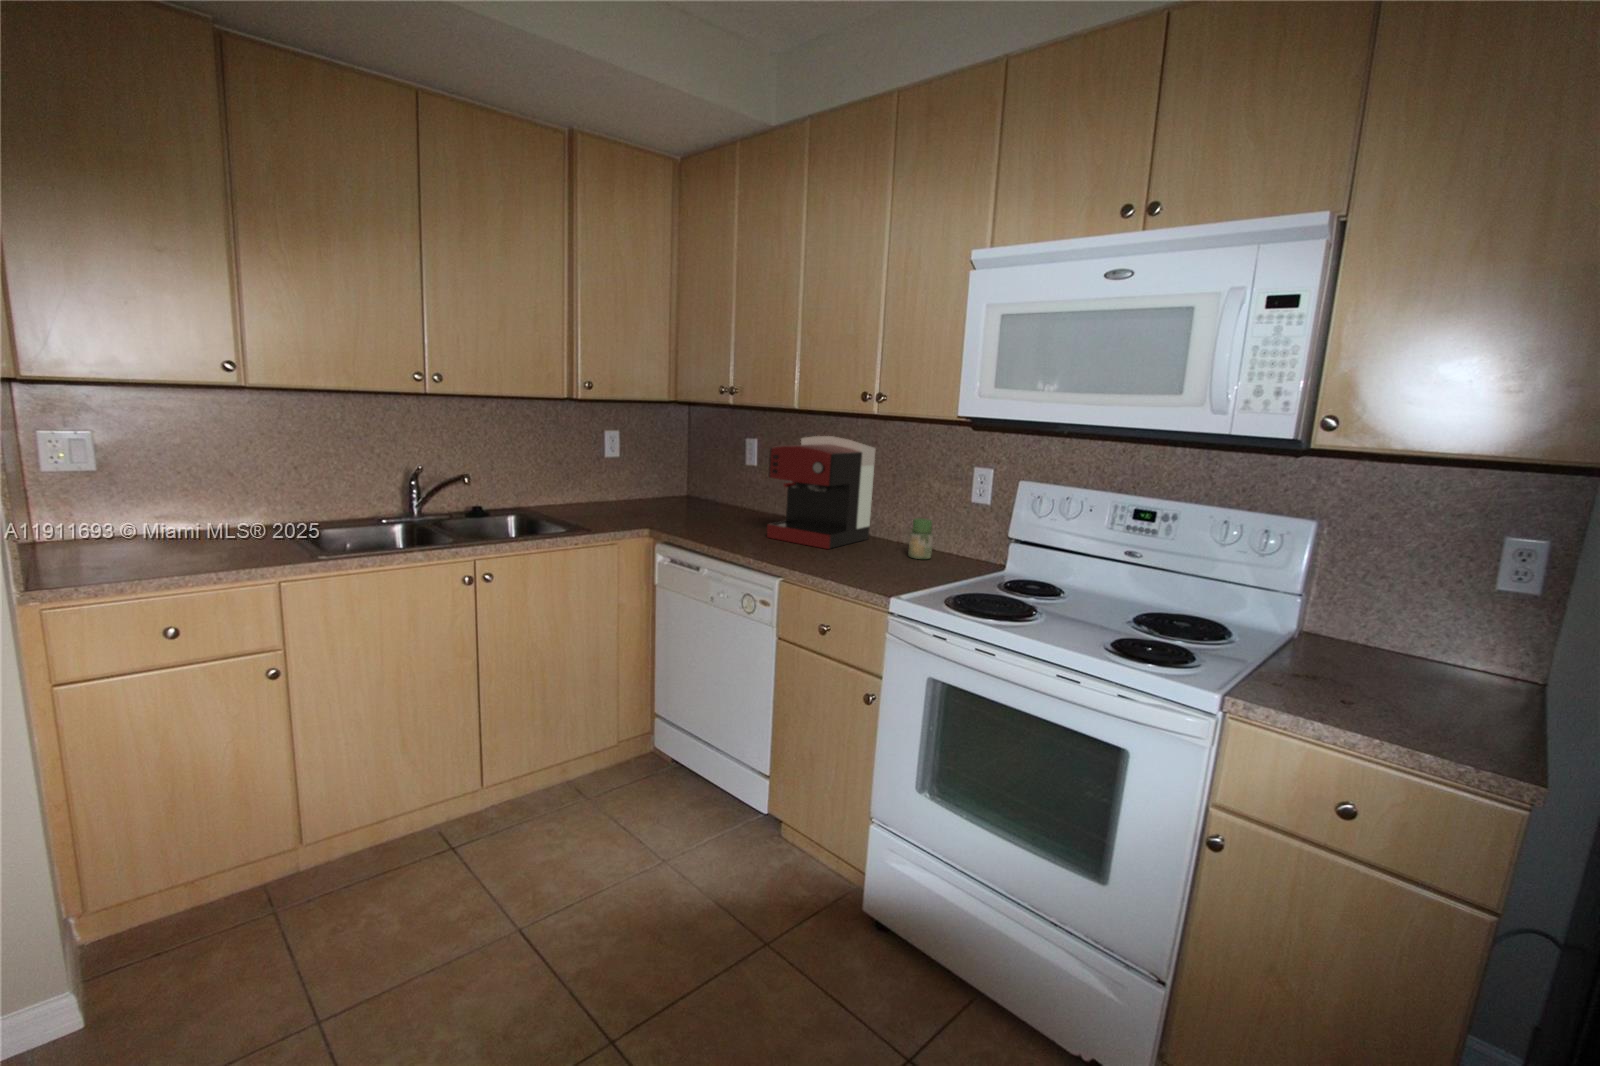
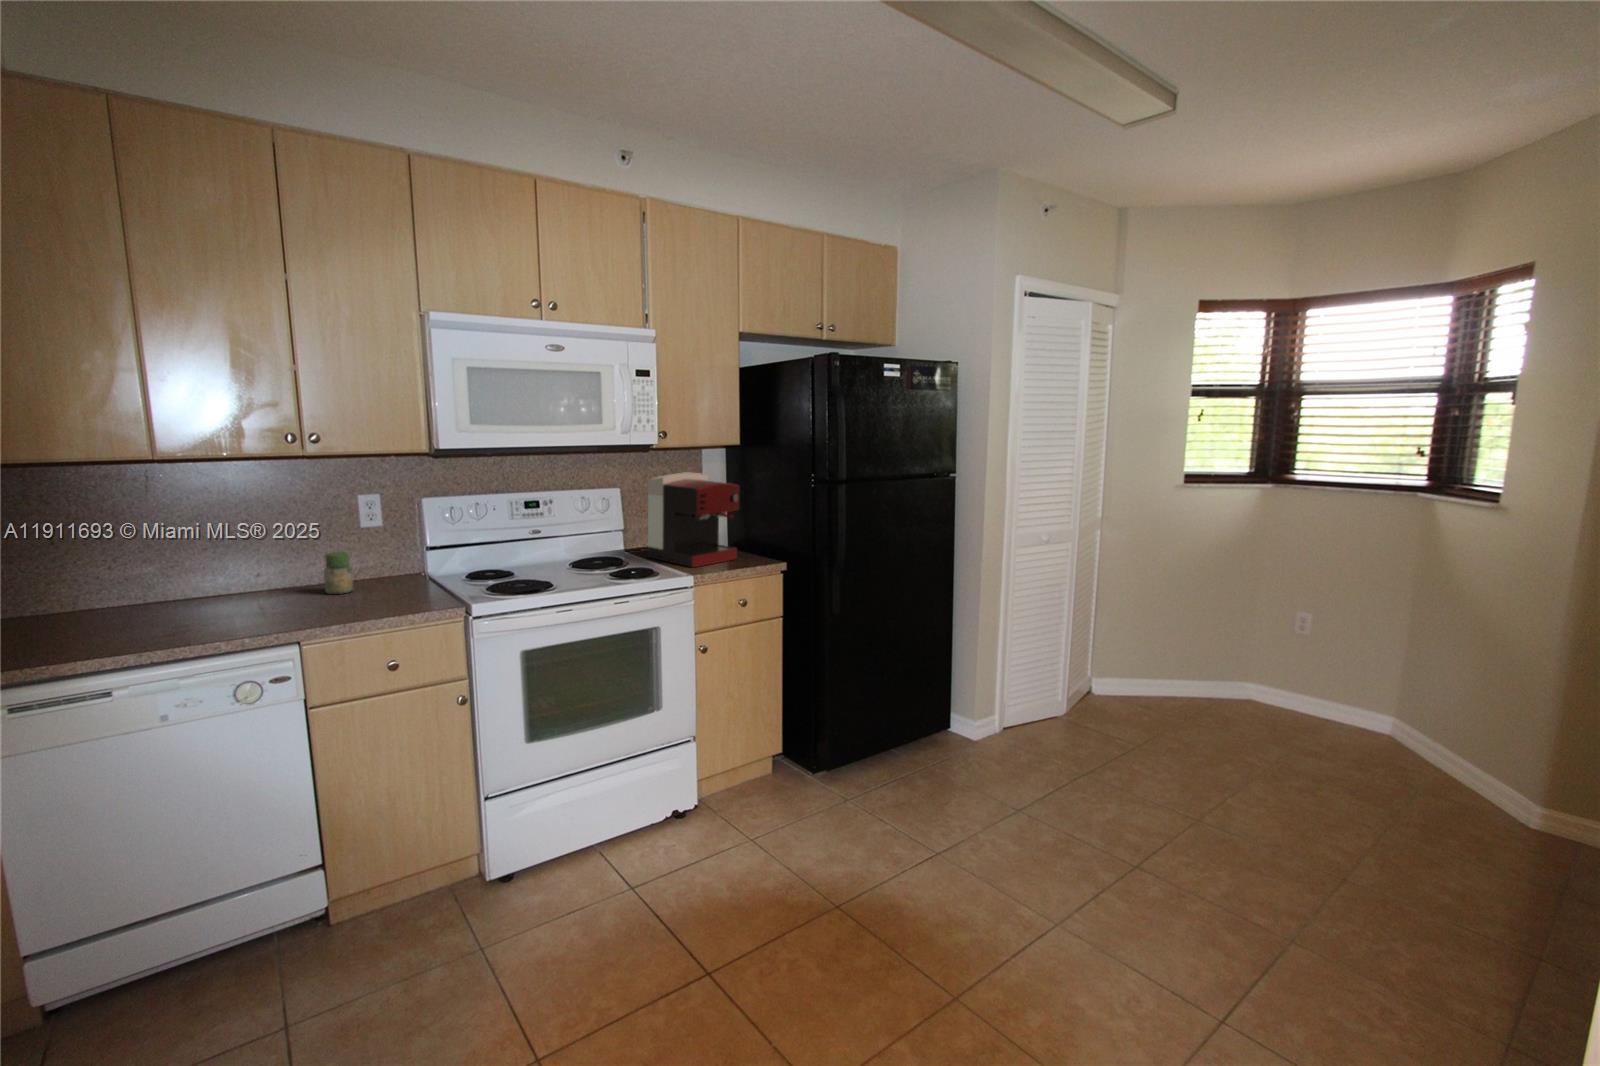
coffee maker: present [767,436,875,549] -> present [648,472,740,568]

